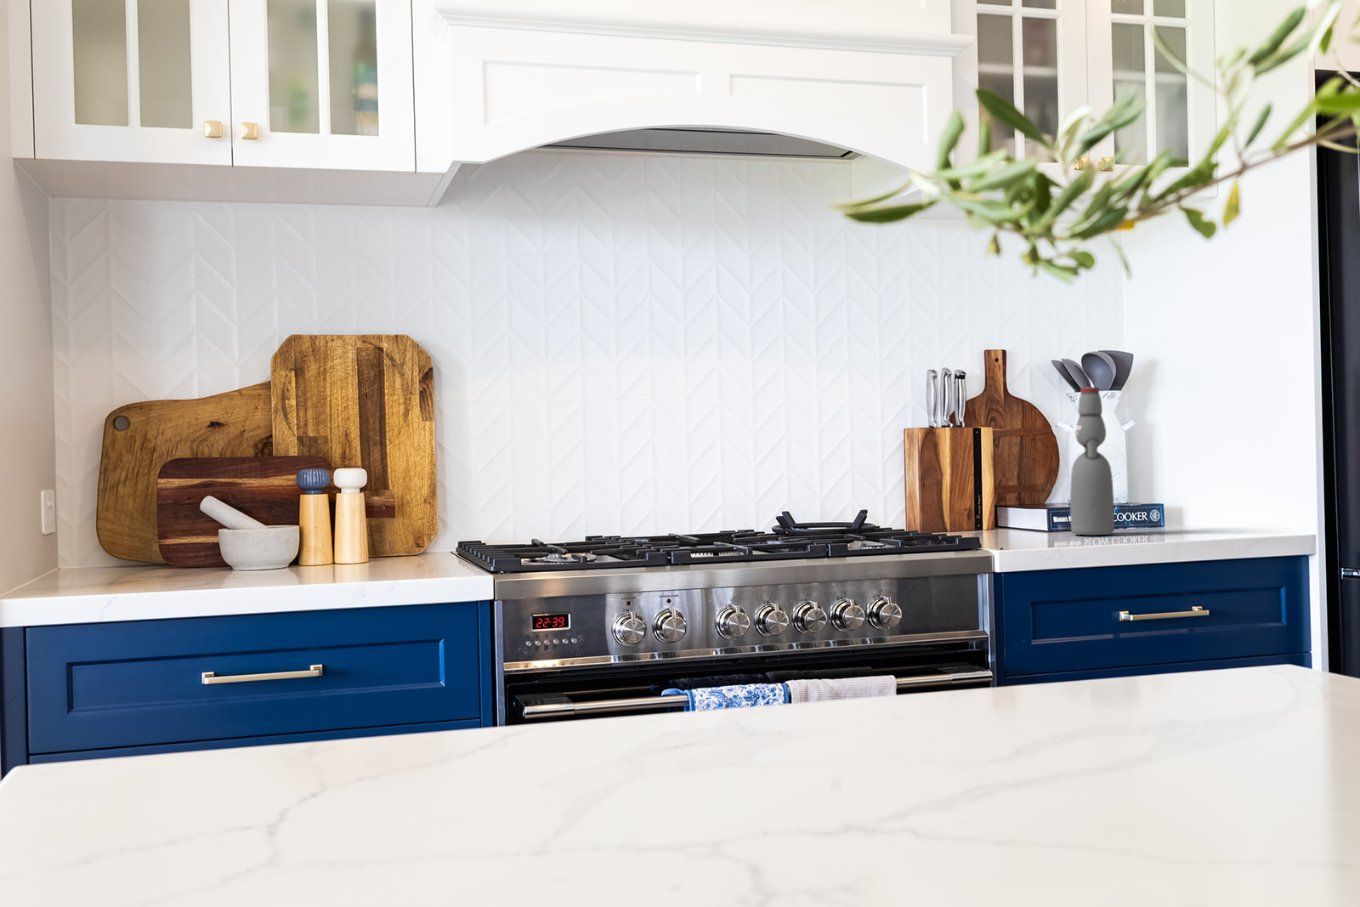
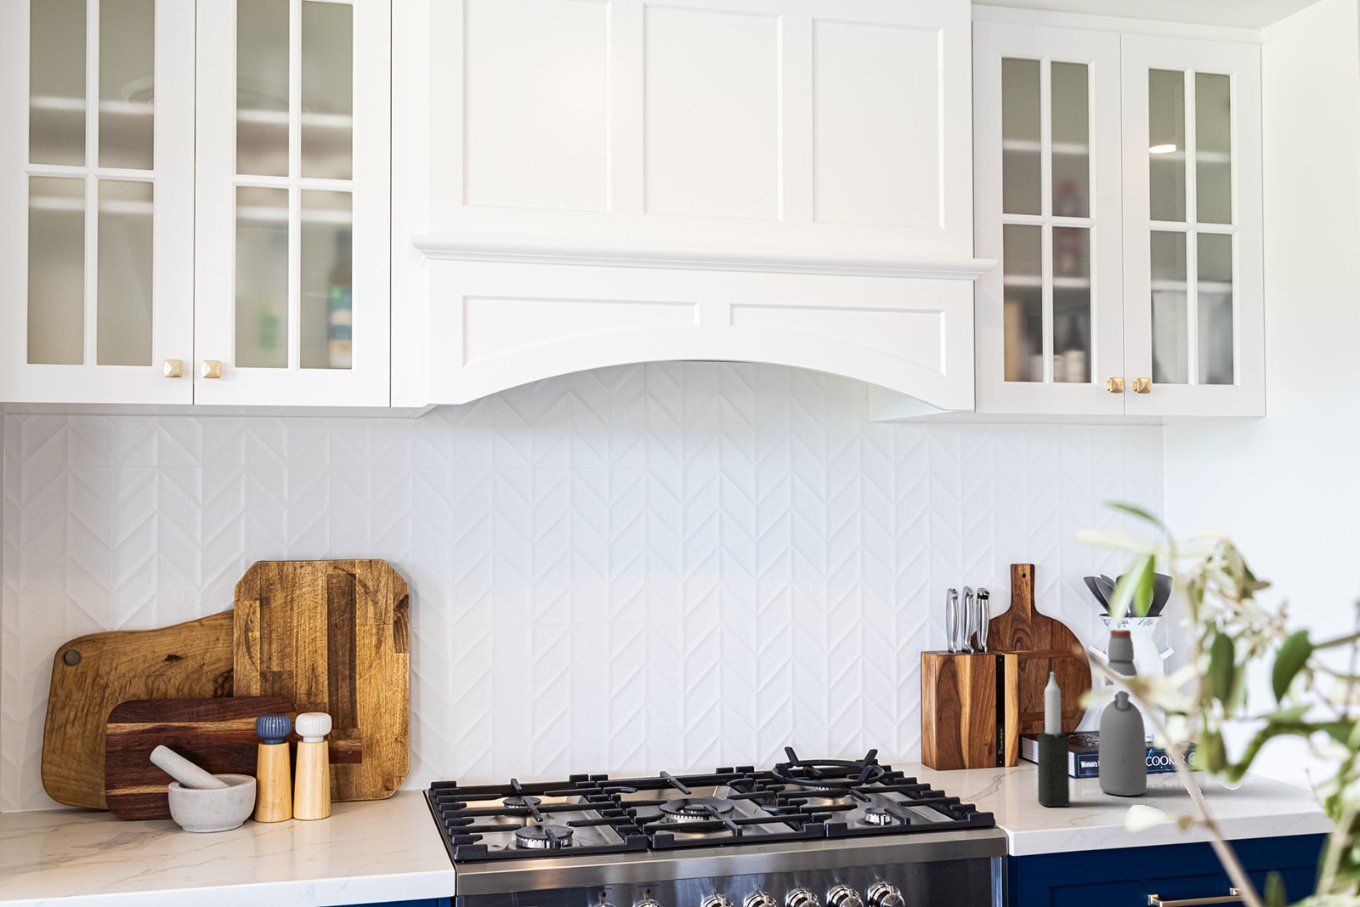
candle: none [1016,421,1046,541] -> present [1037,672,1070,806]

